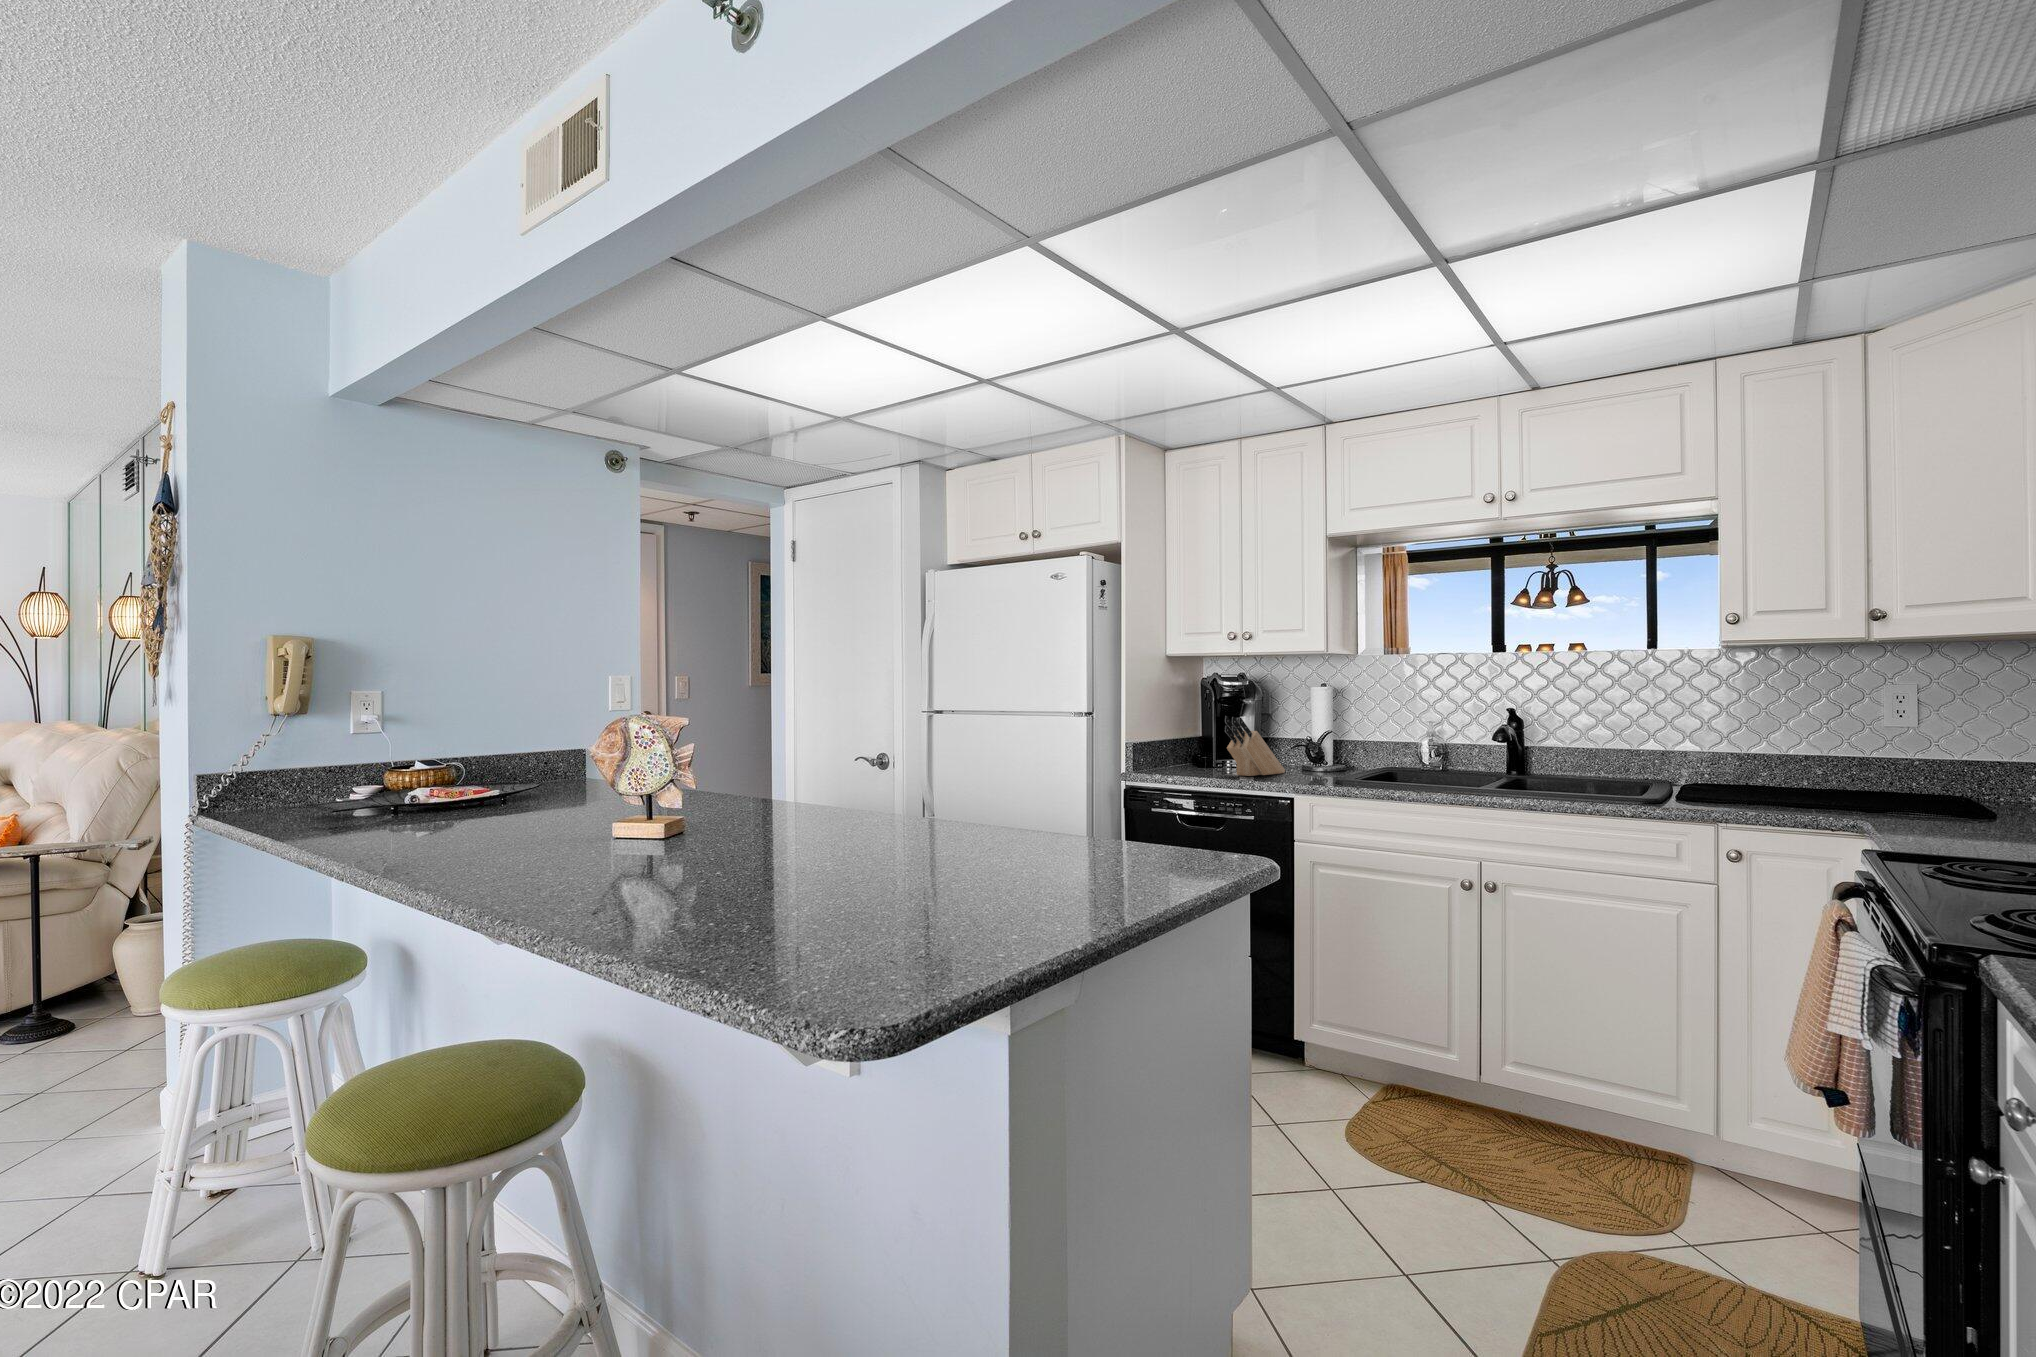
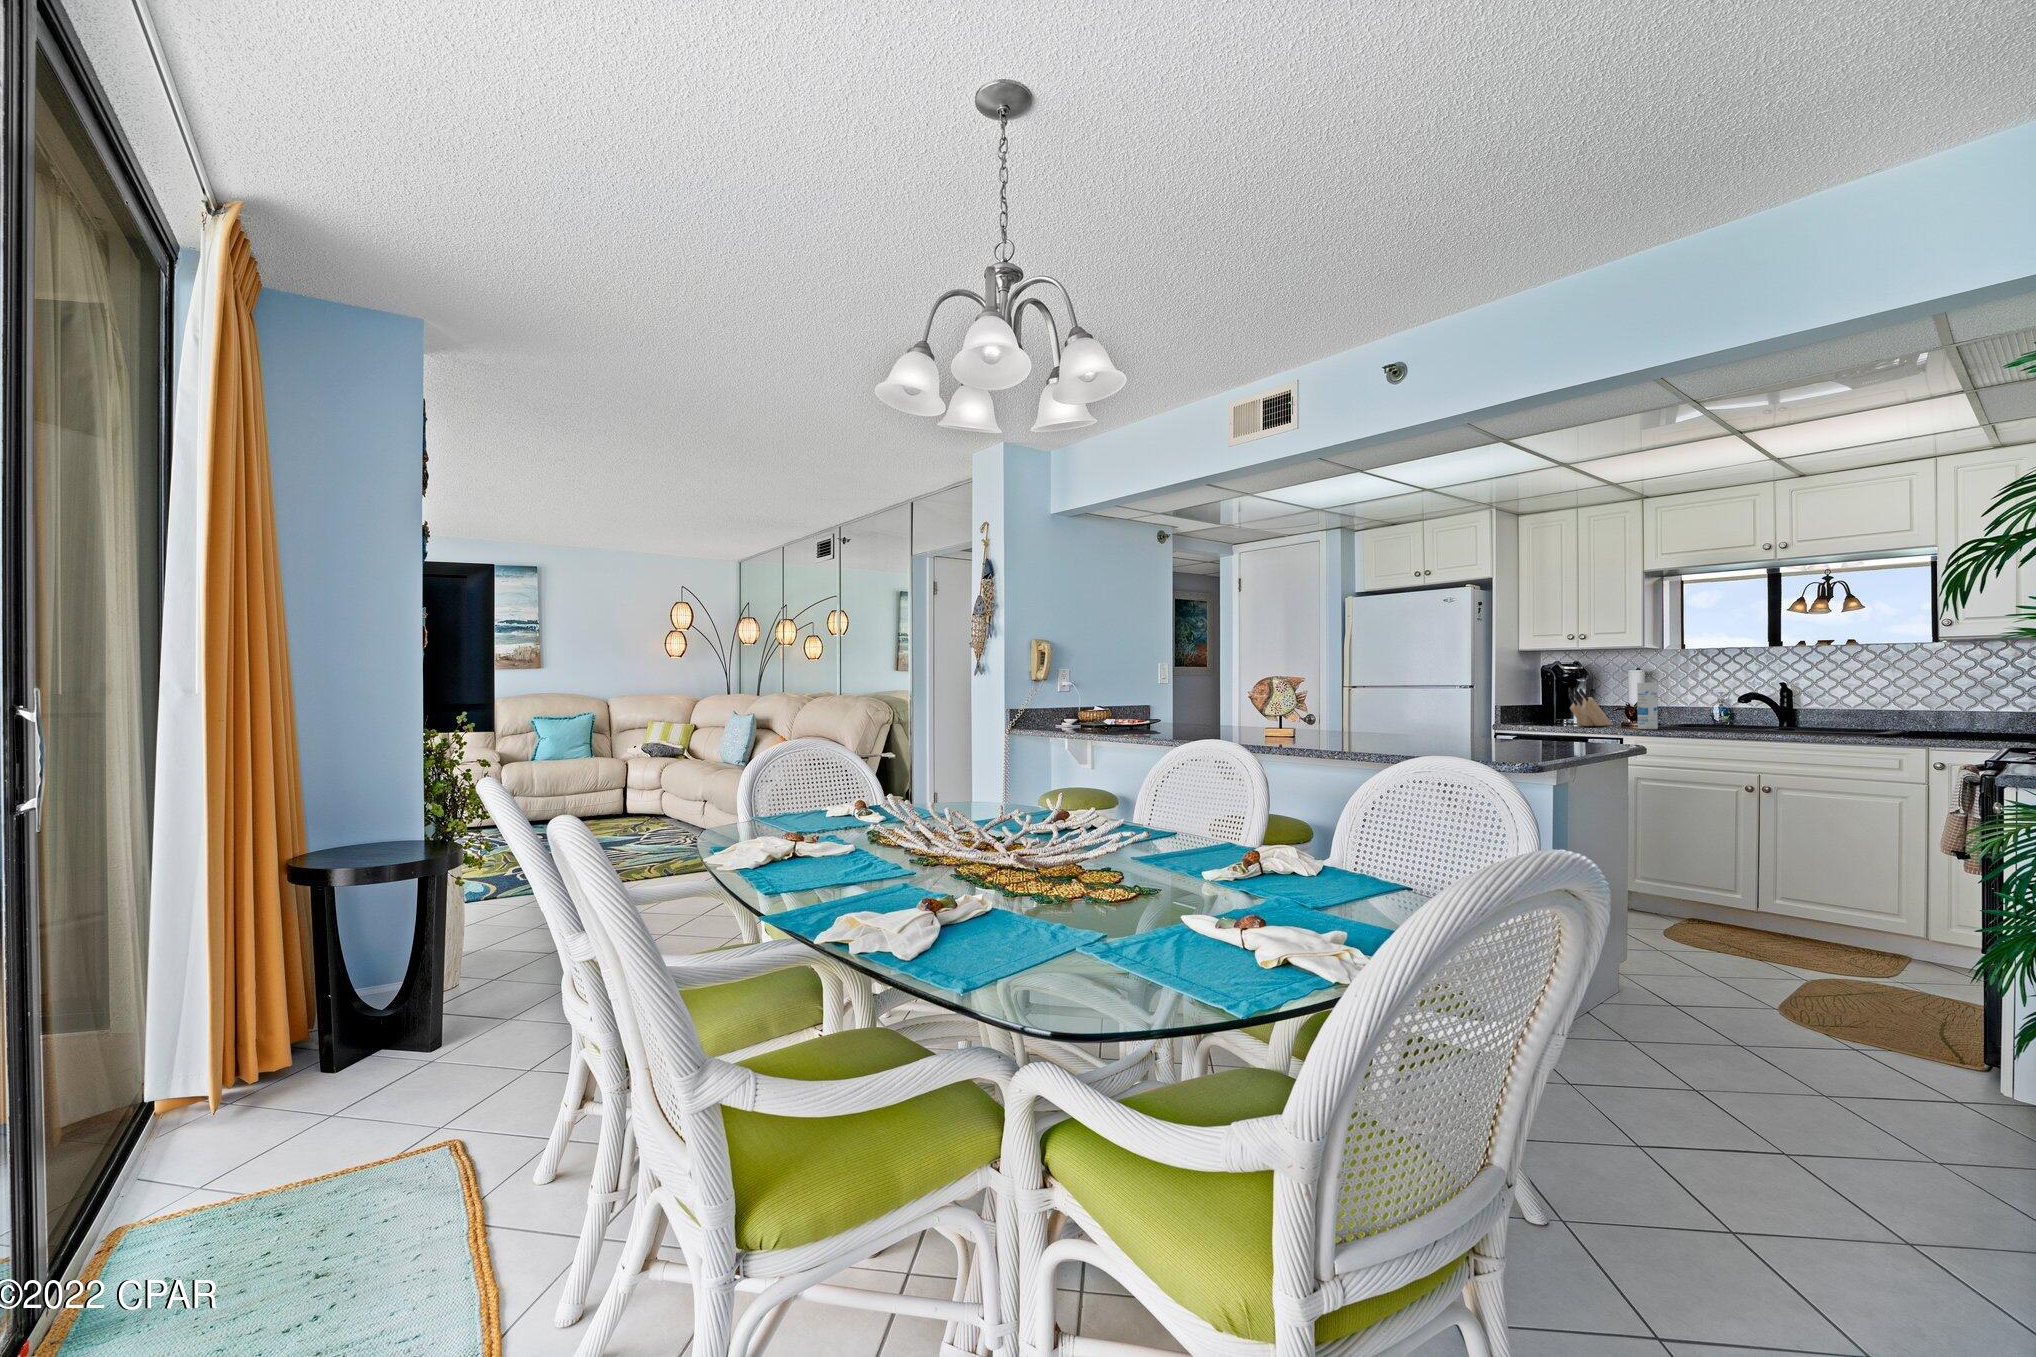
canister: none [1317,709,1344,783] -> present [1637,683,1658,729]

